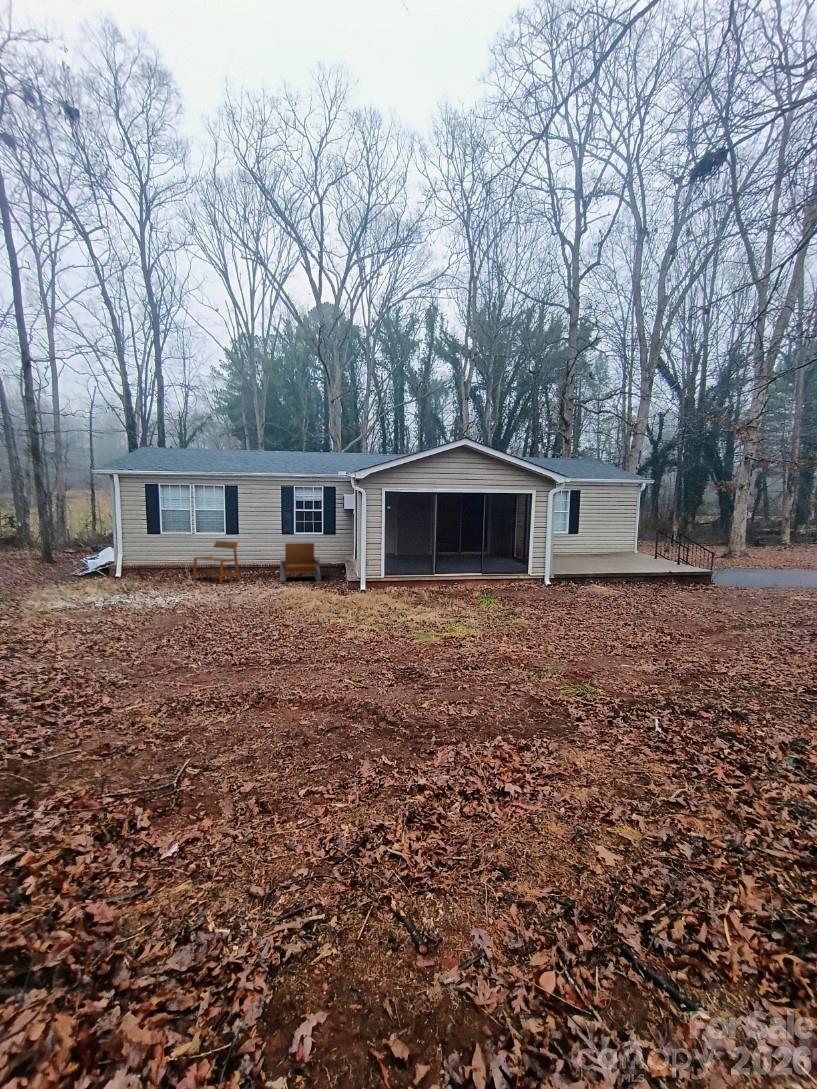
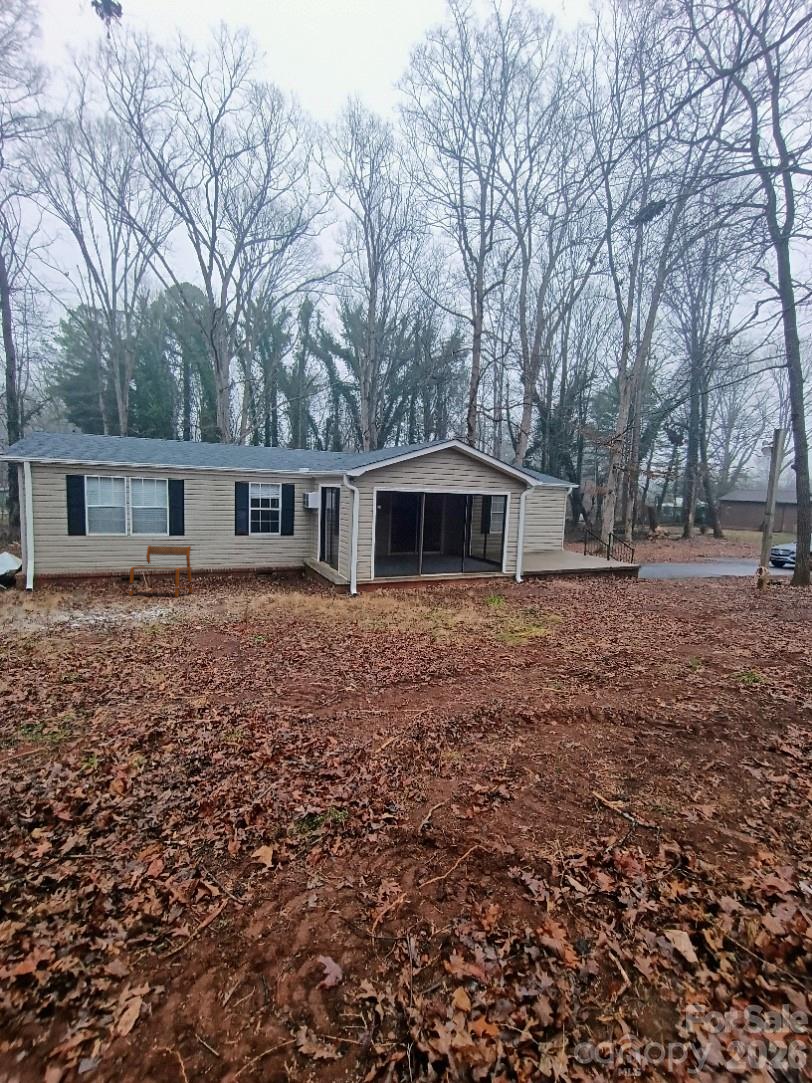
lounge chair: present [280,543,321,581] -> none [235,547,292,592]

